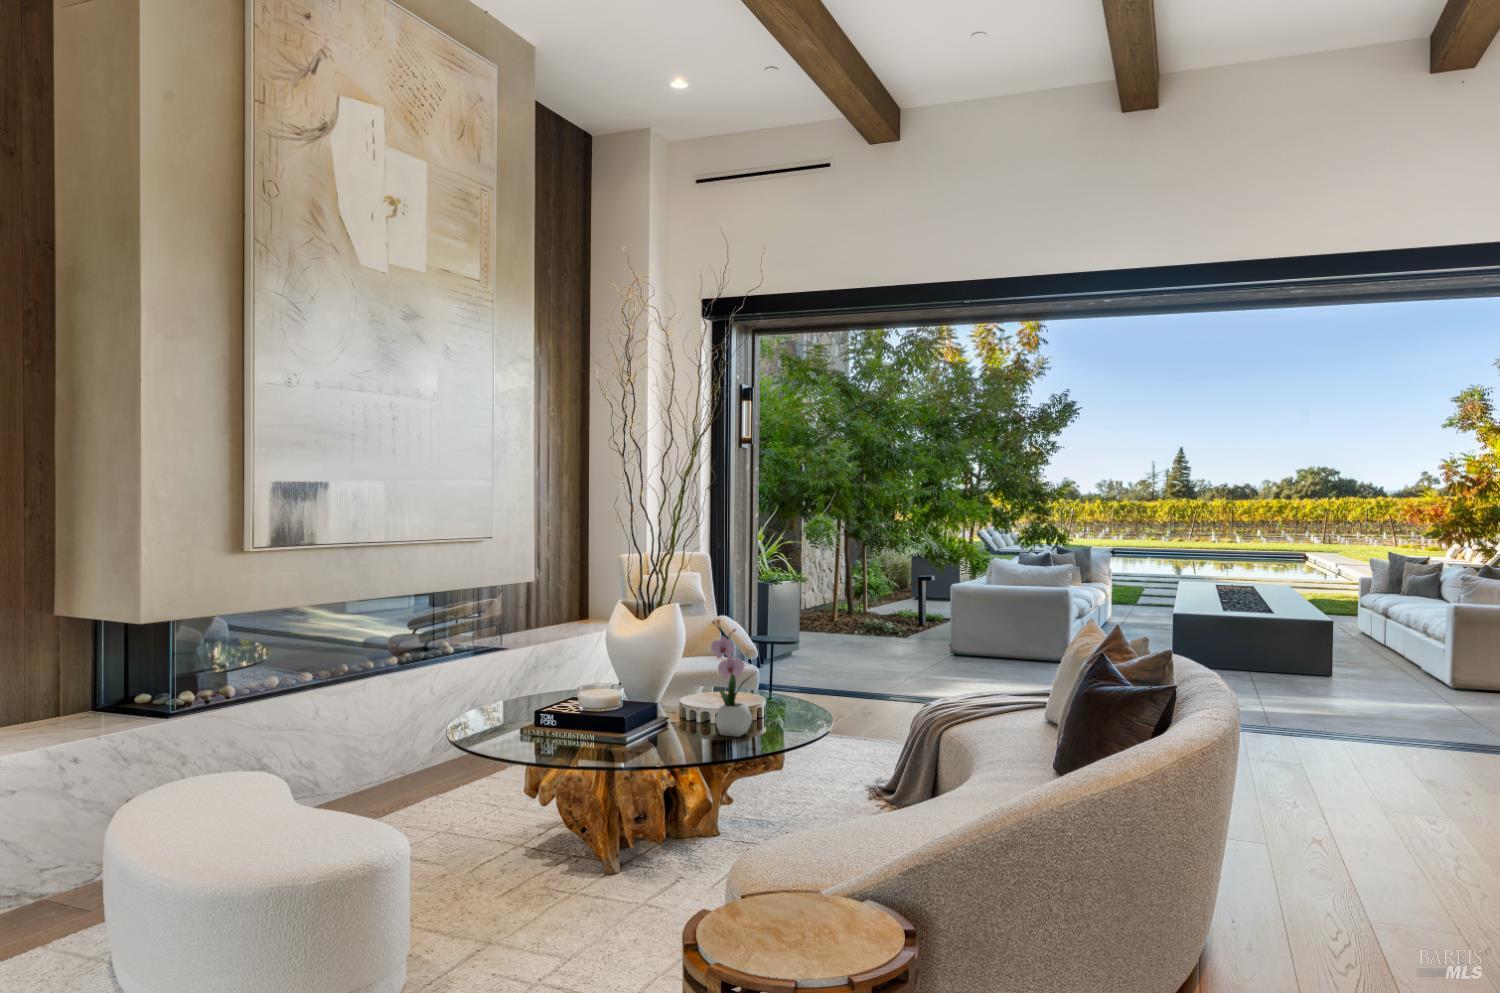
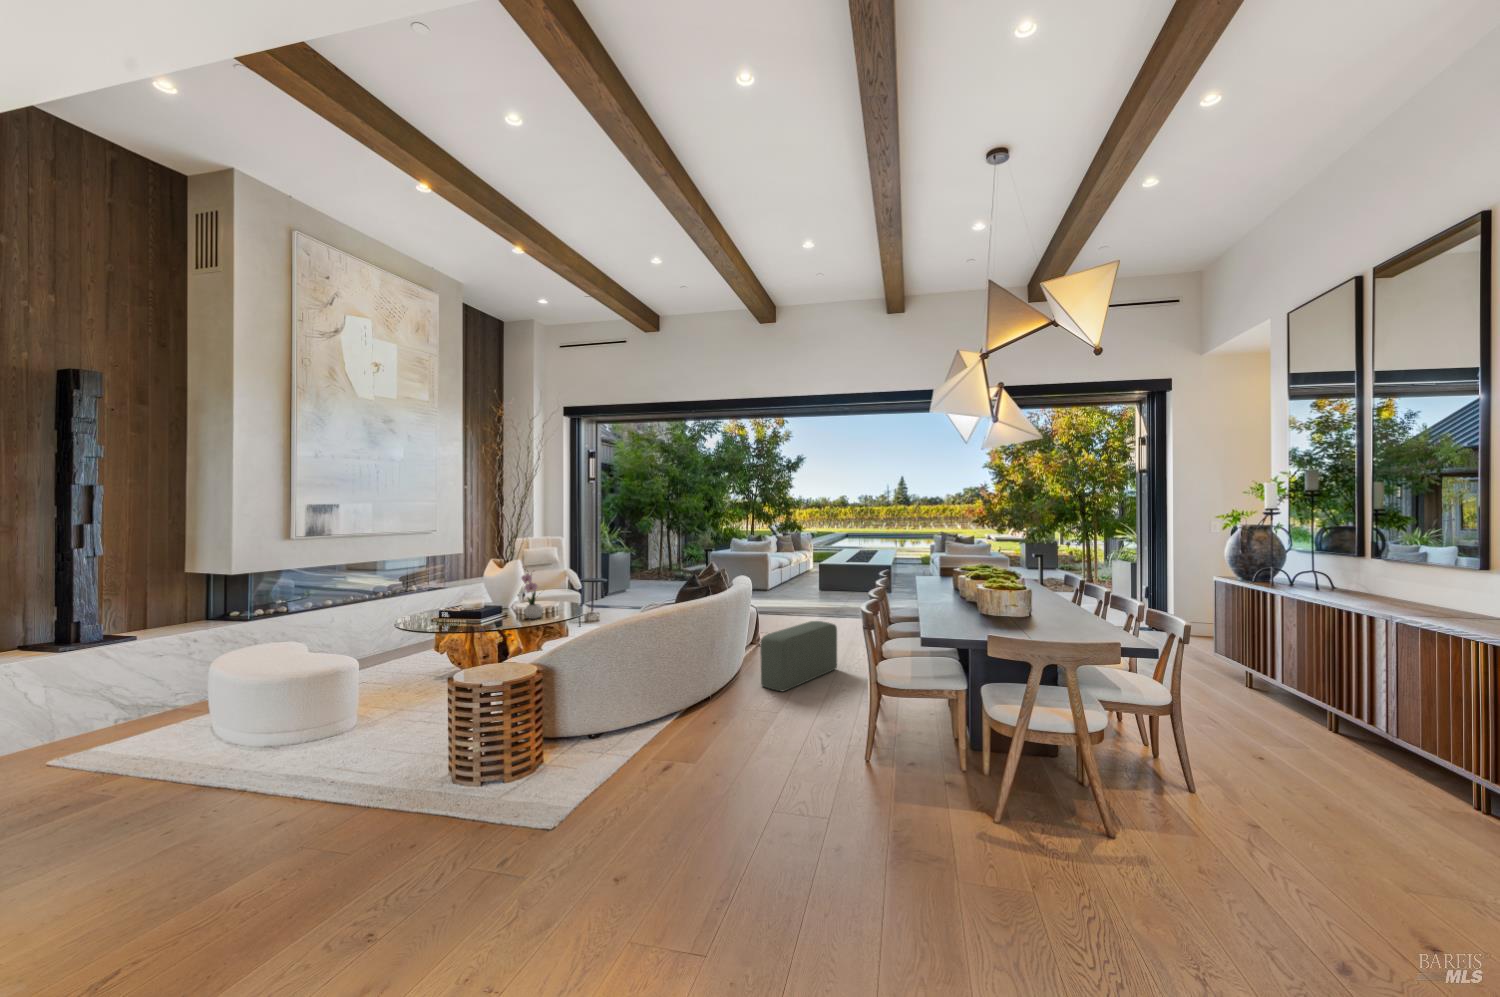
pouf: none [1296,767,1448,952] -> present [760,621,837,691]

